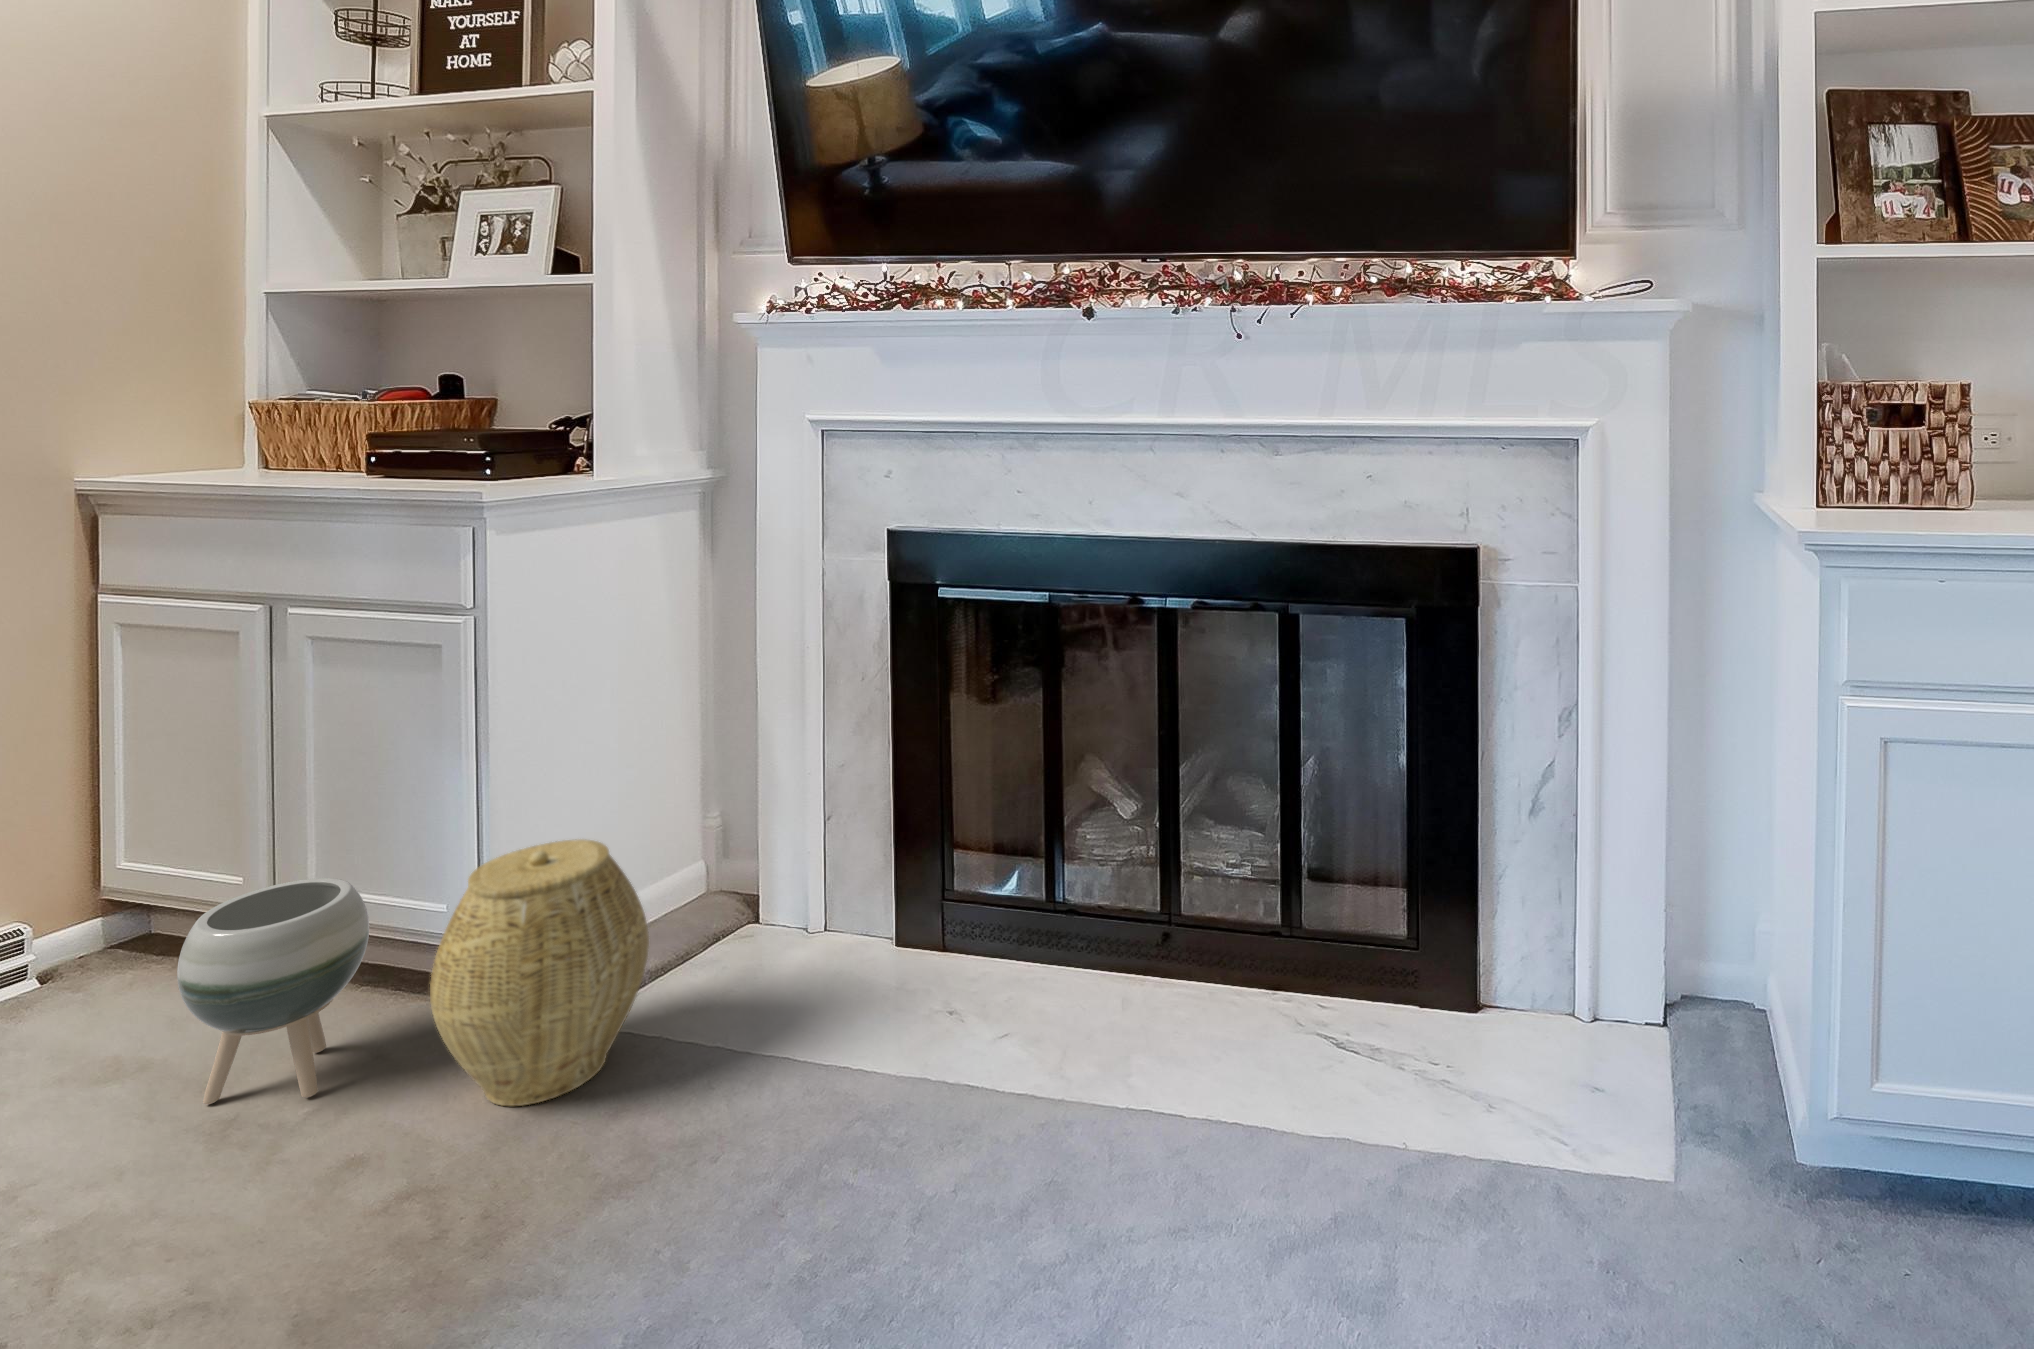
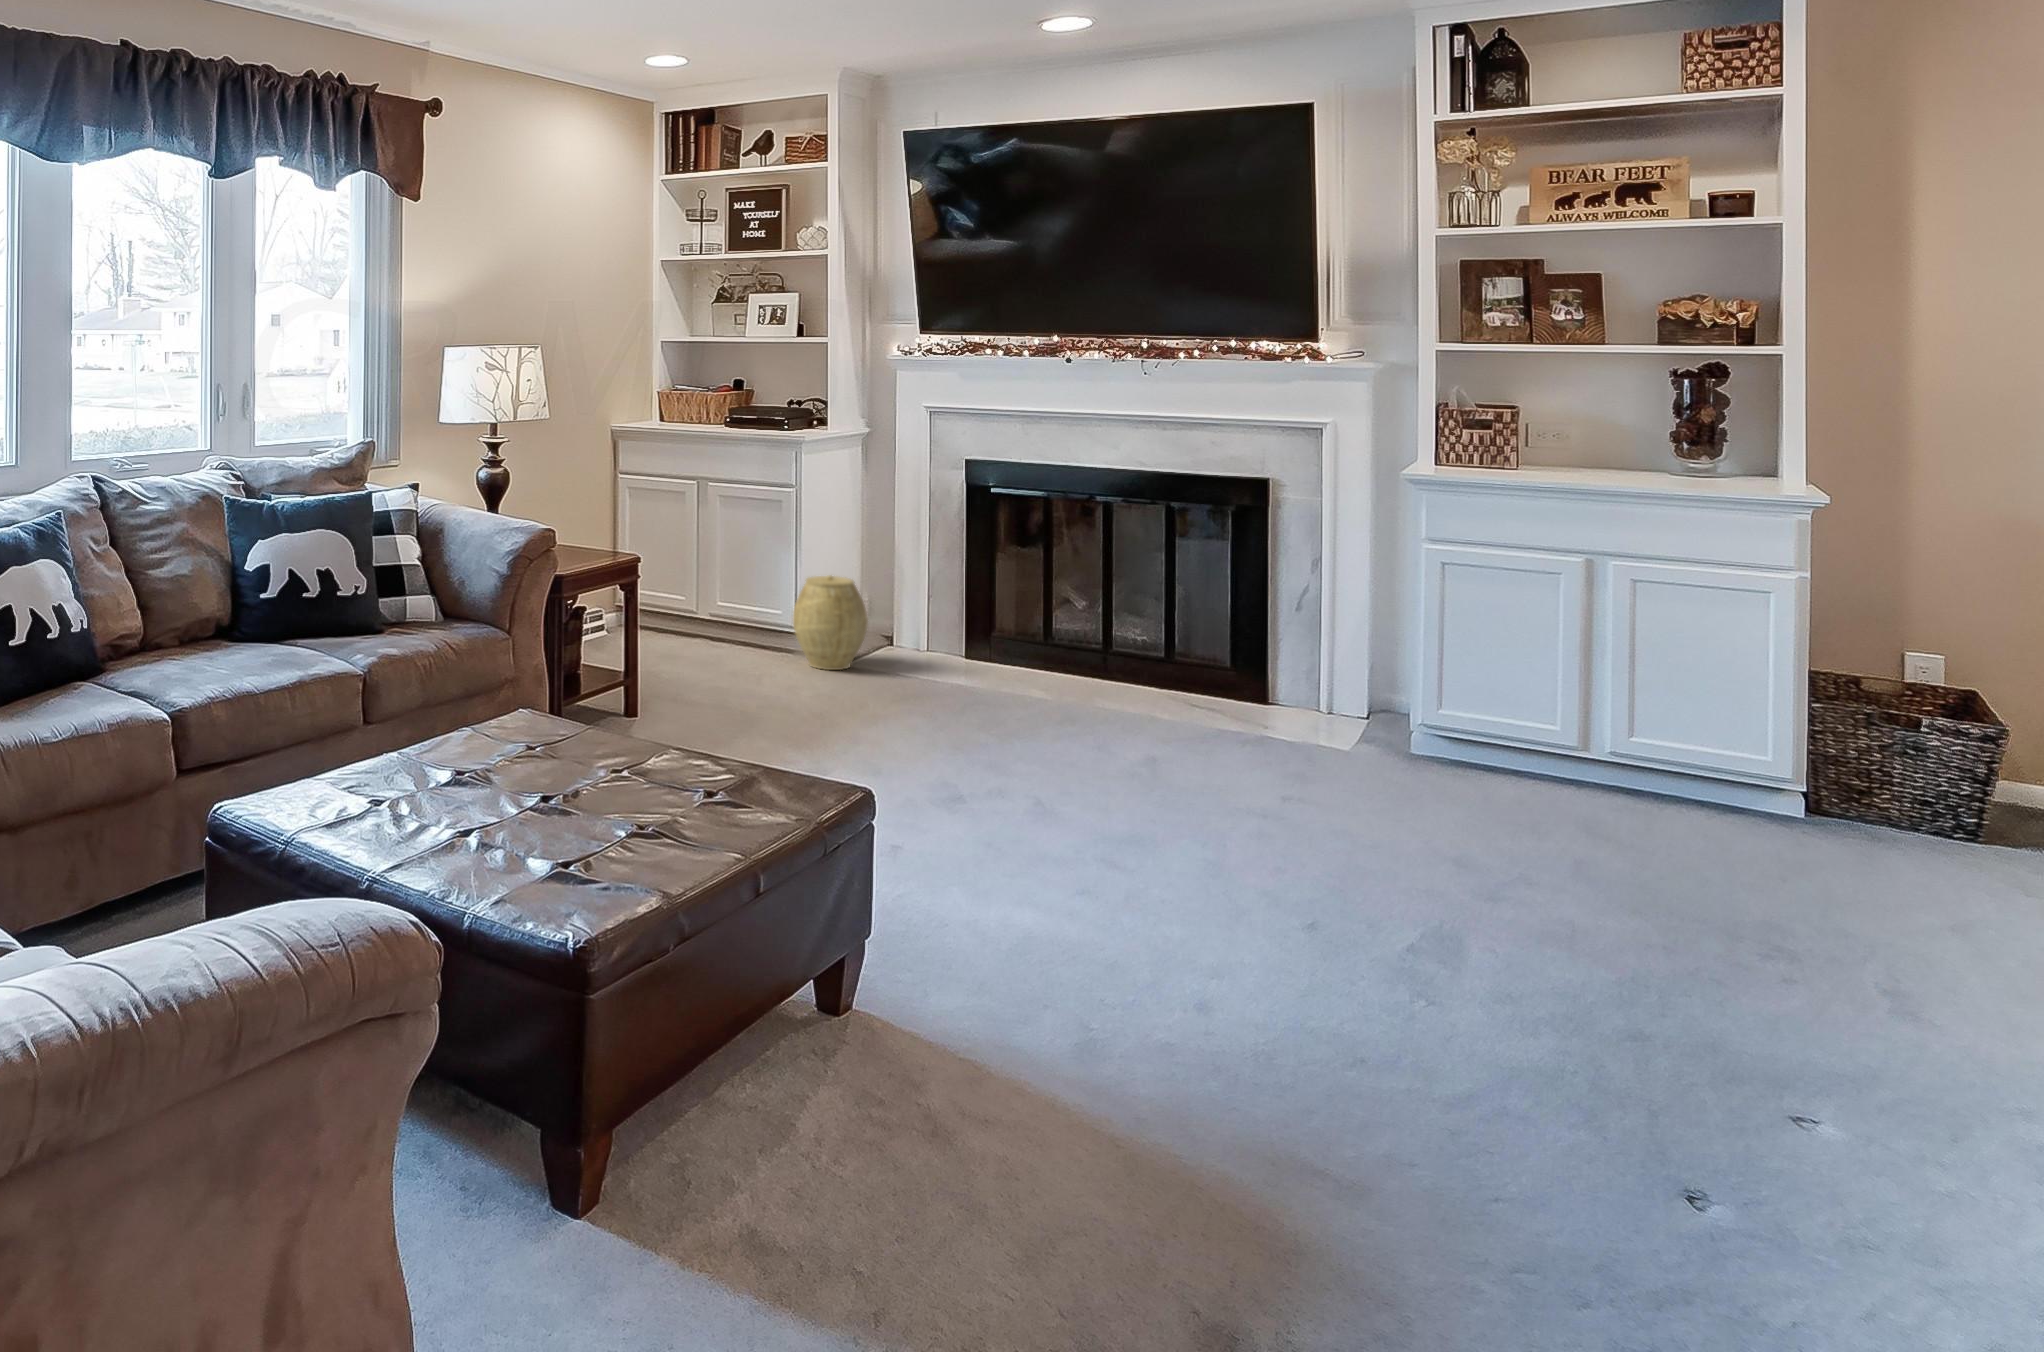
planter: present [177,878,369,1104] -> none [702,581,758,658]

